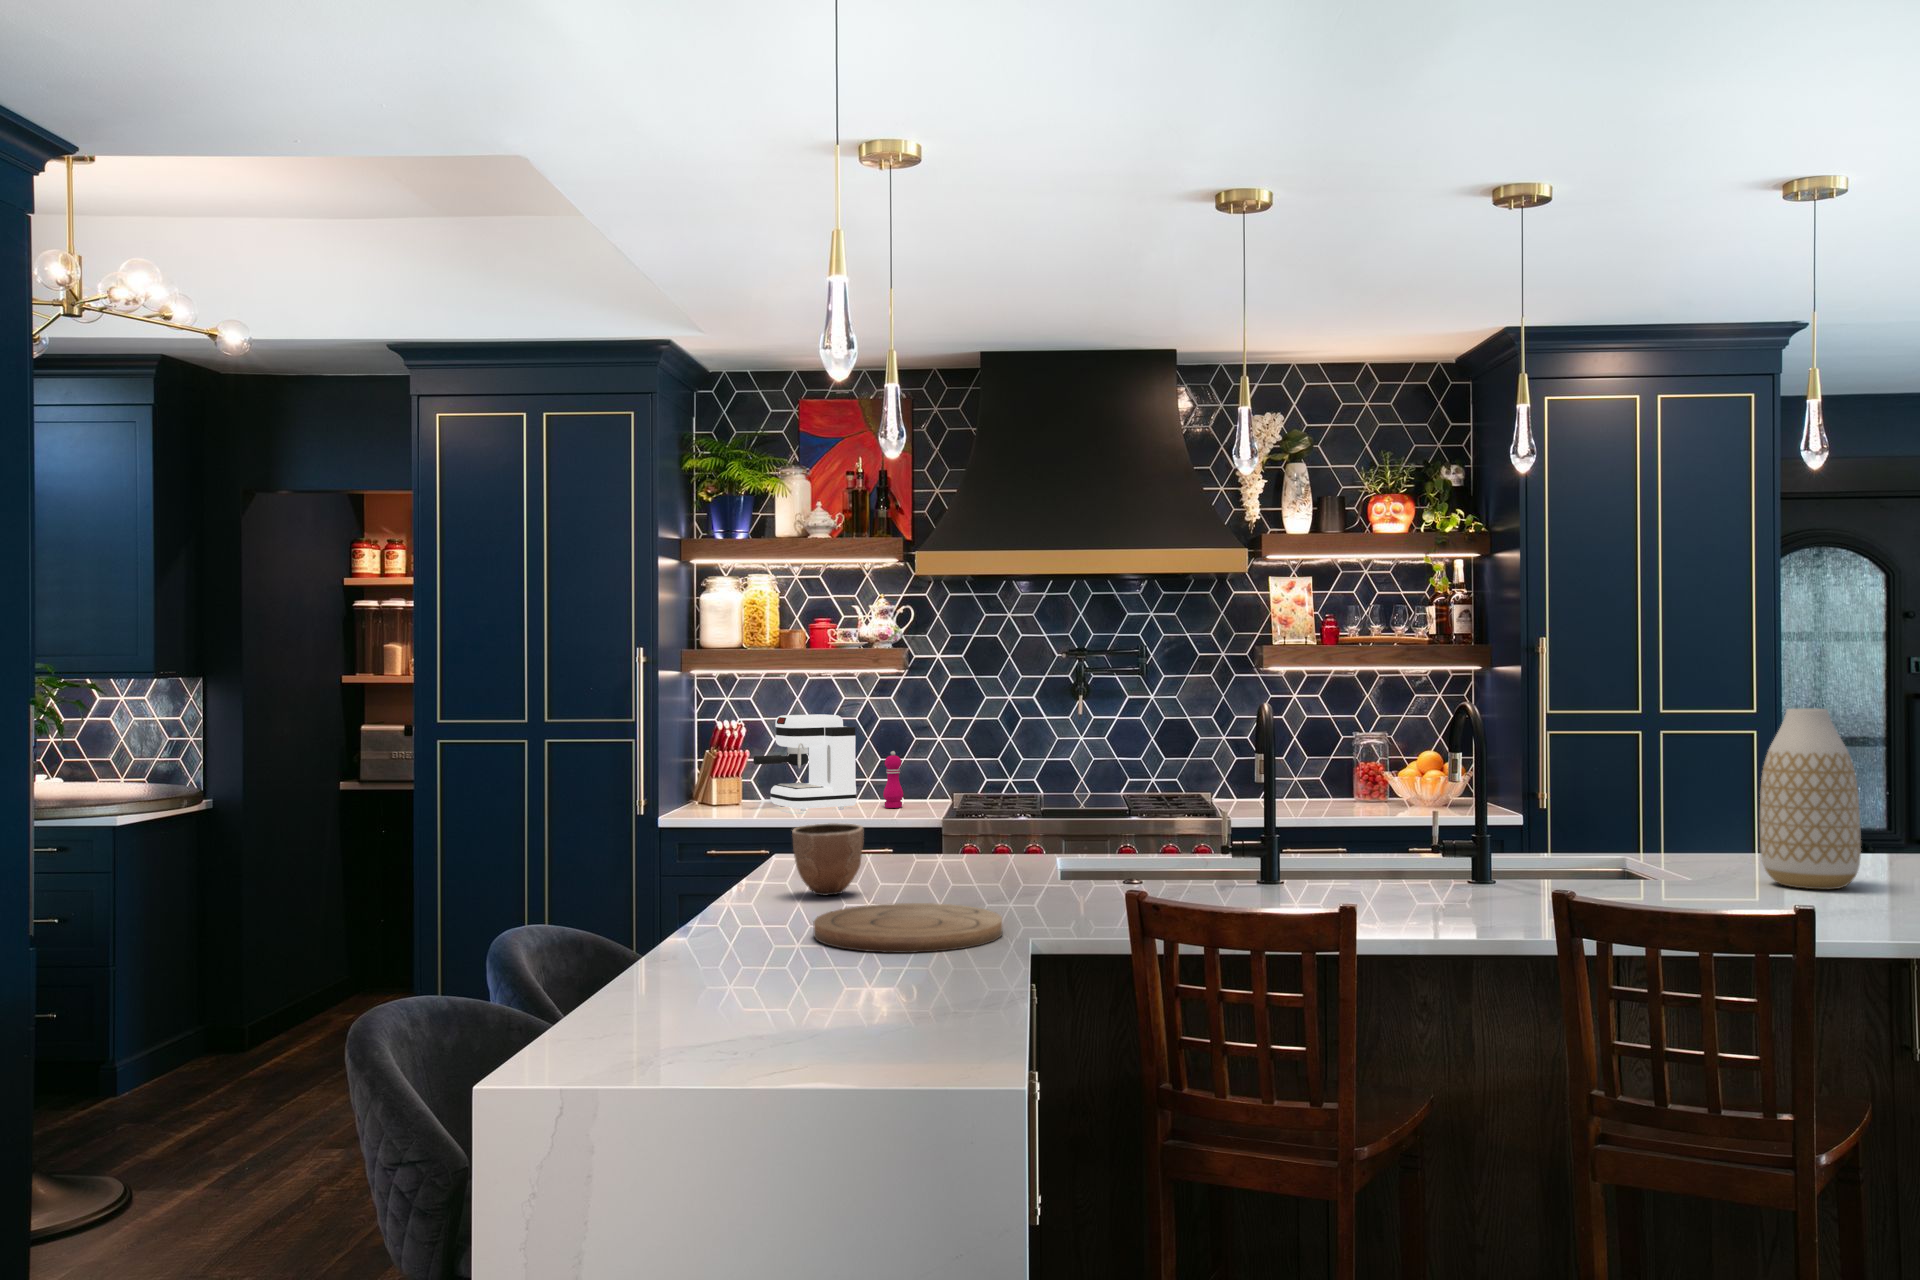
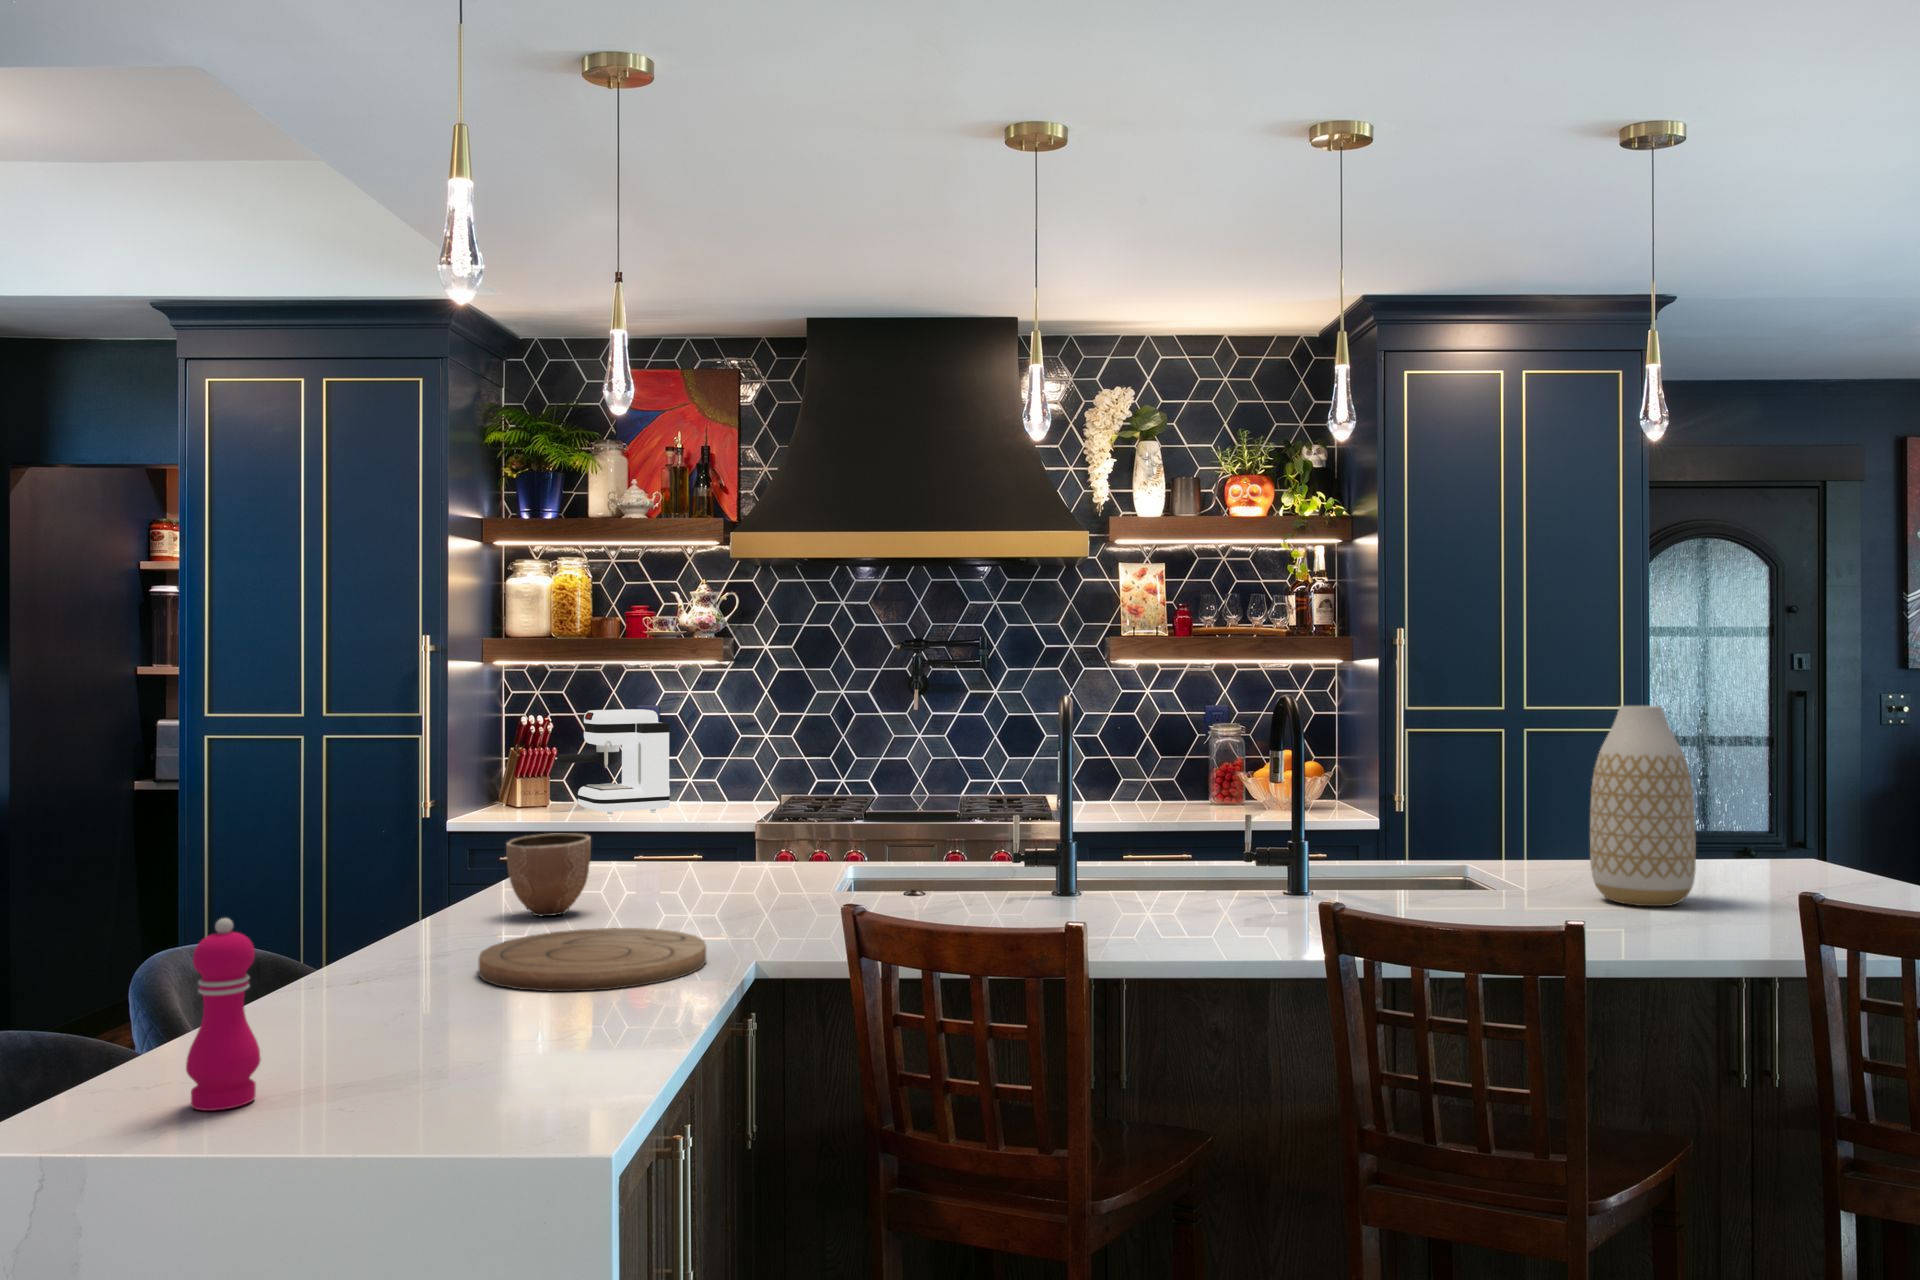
pepper mill: present [883,751,903,808] -> present [186,918,261,1111]

